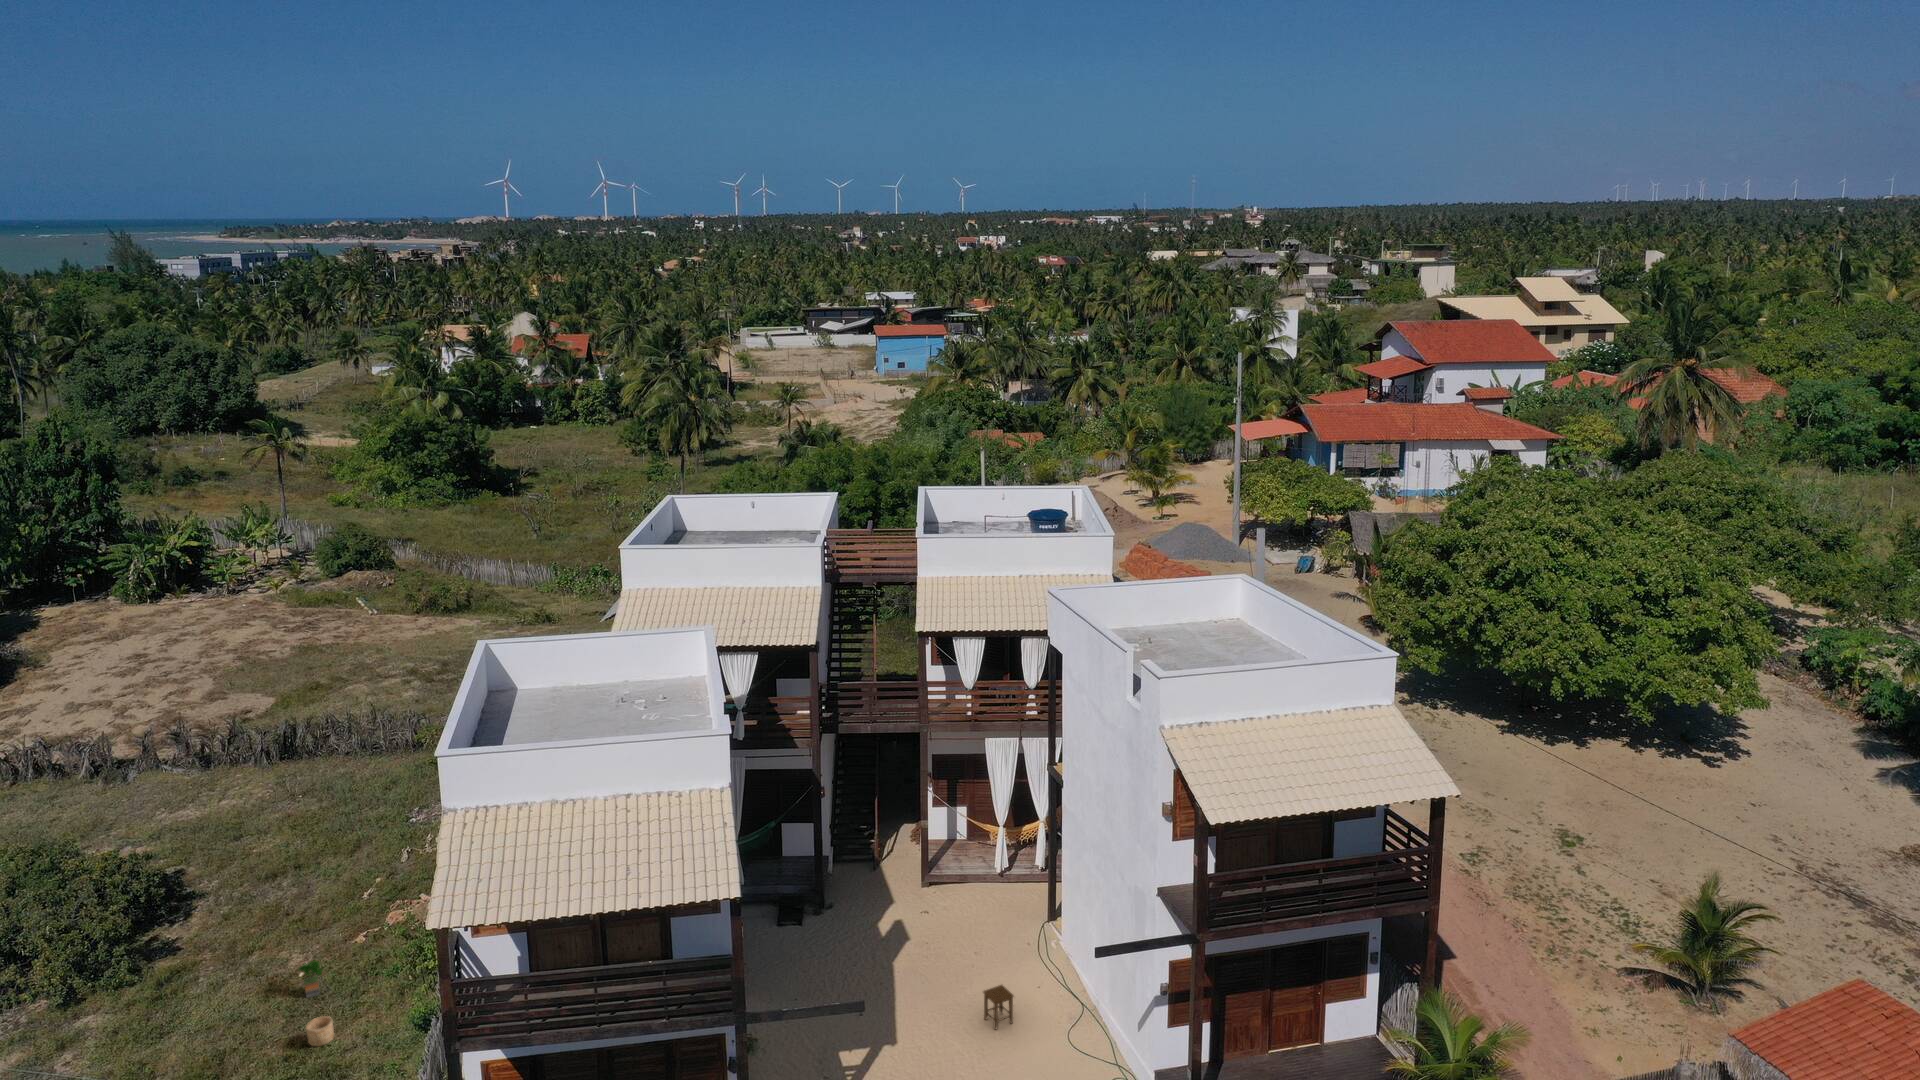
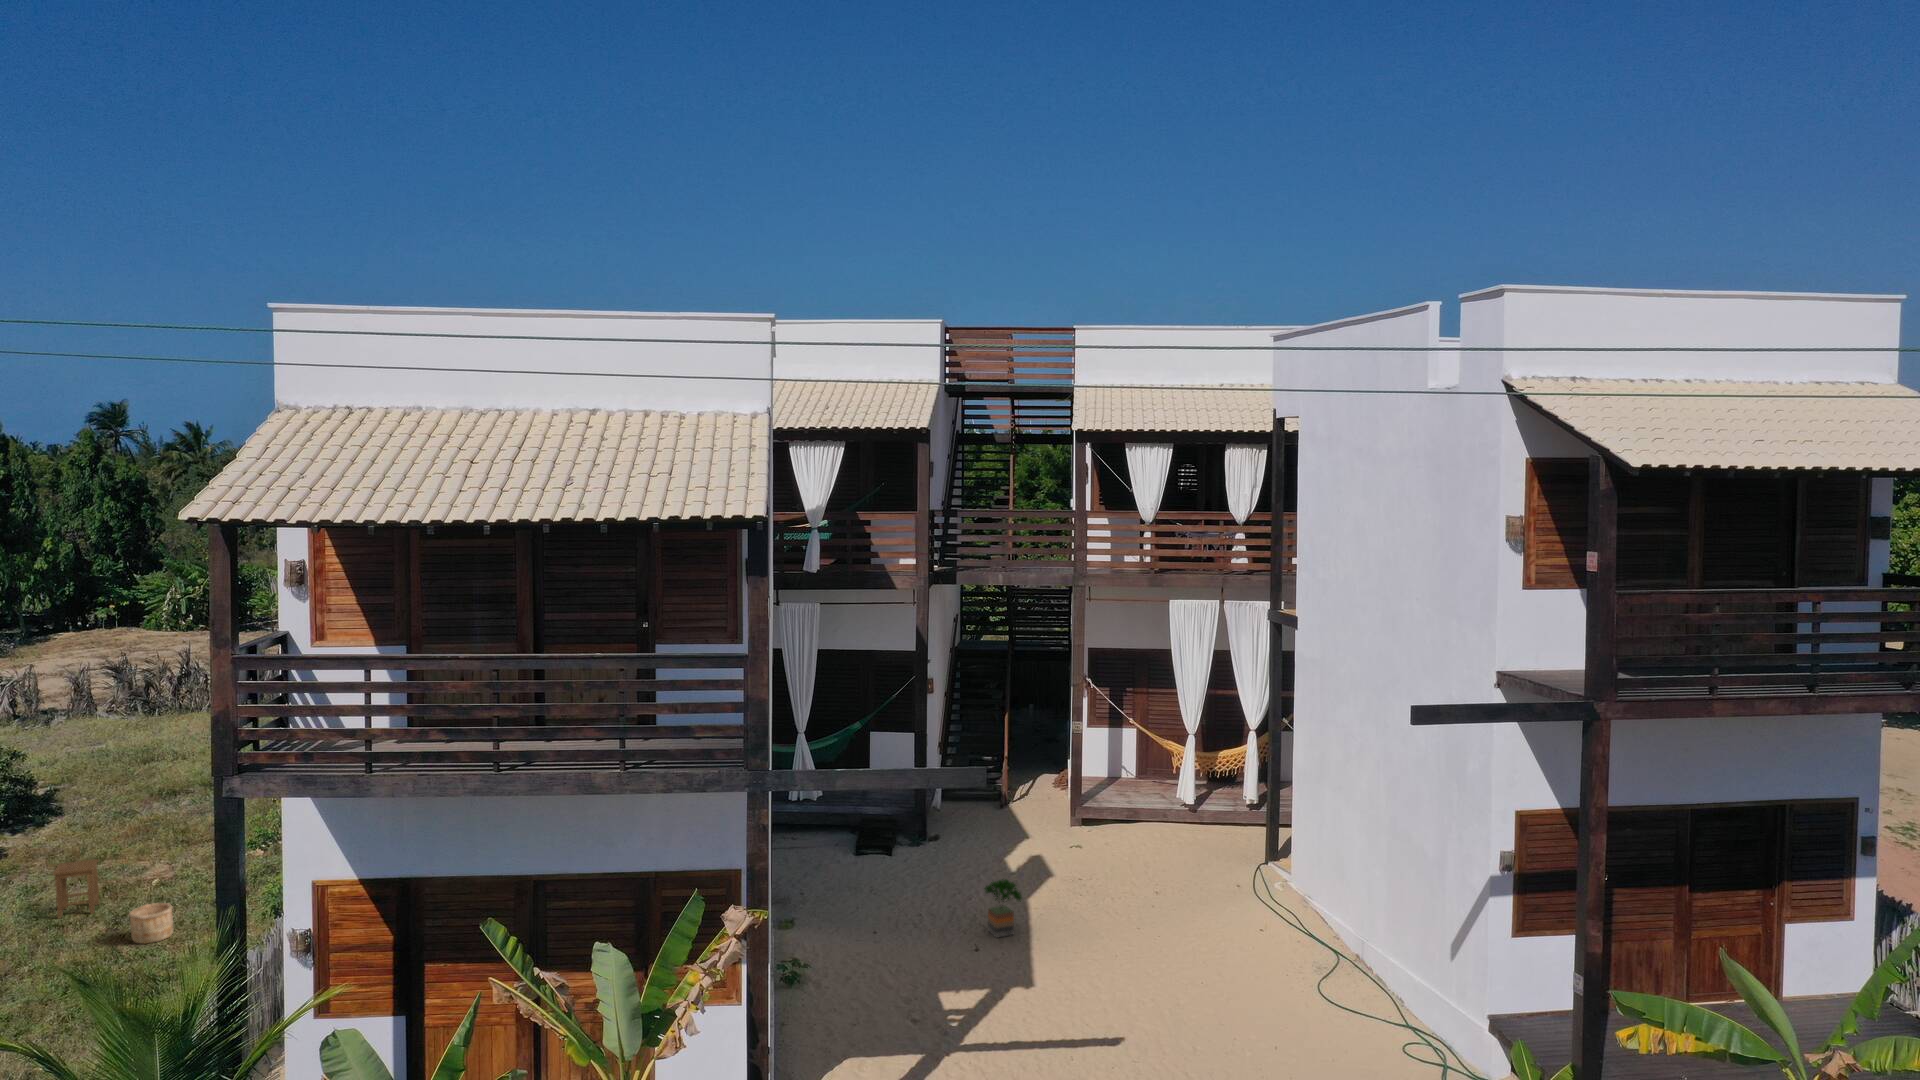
potted tree: present [298,961,323,997] -> present [985,879,1022,937]
stool: present [983,985,1014,1029] -> present [53,859,99,918]

